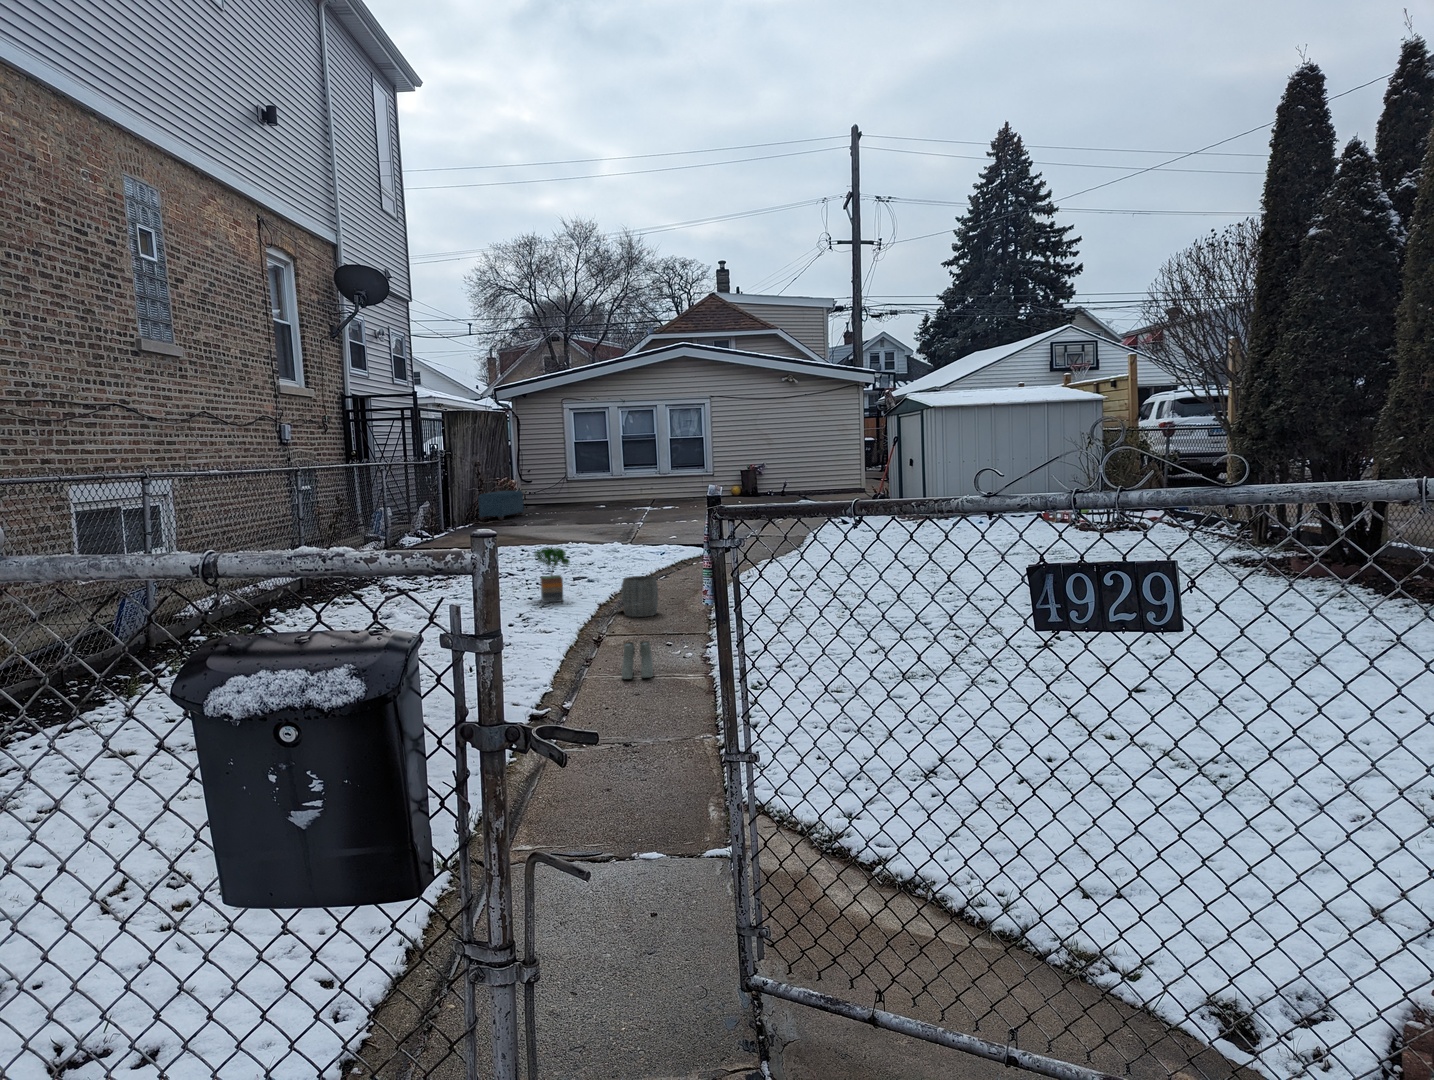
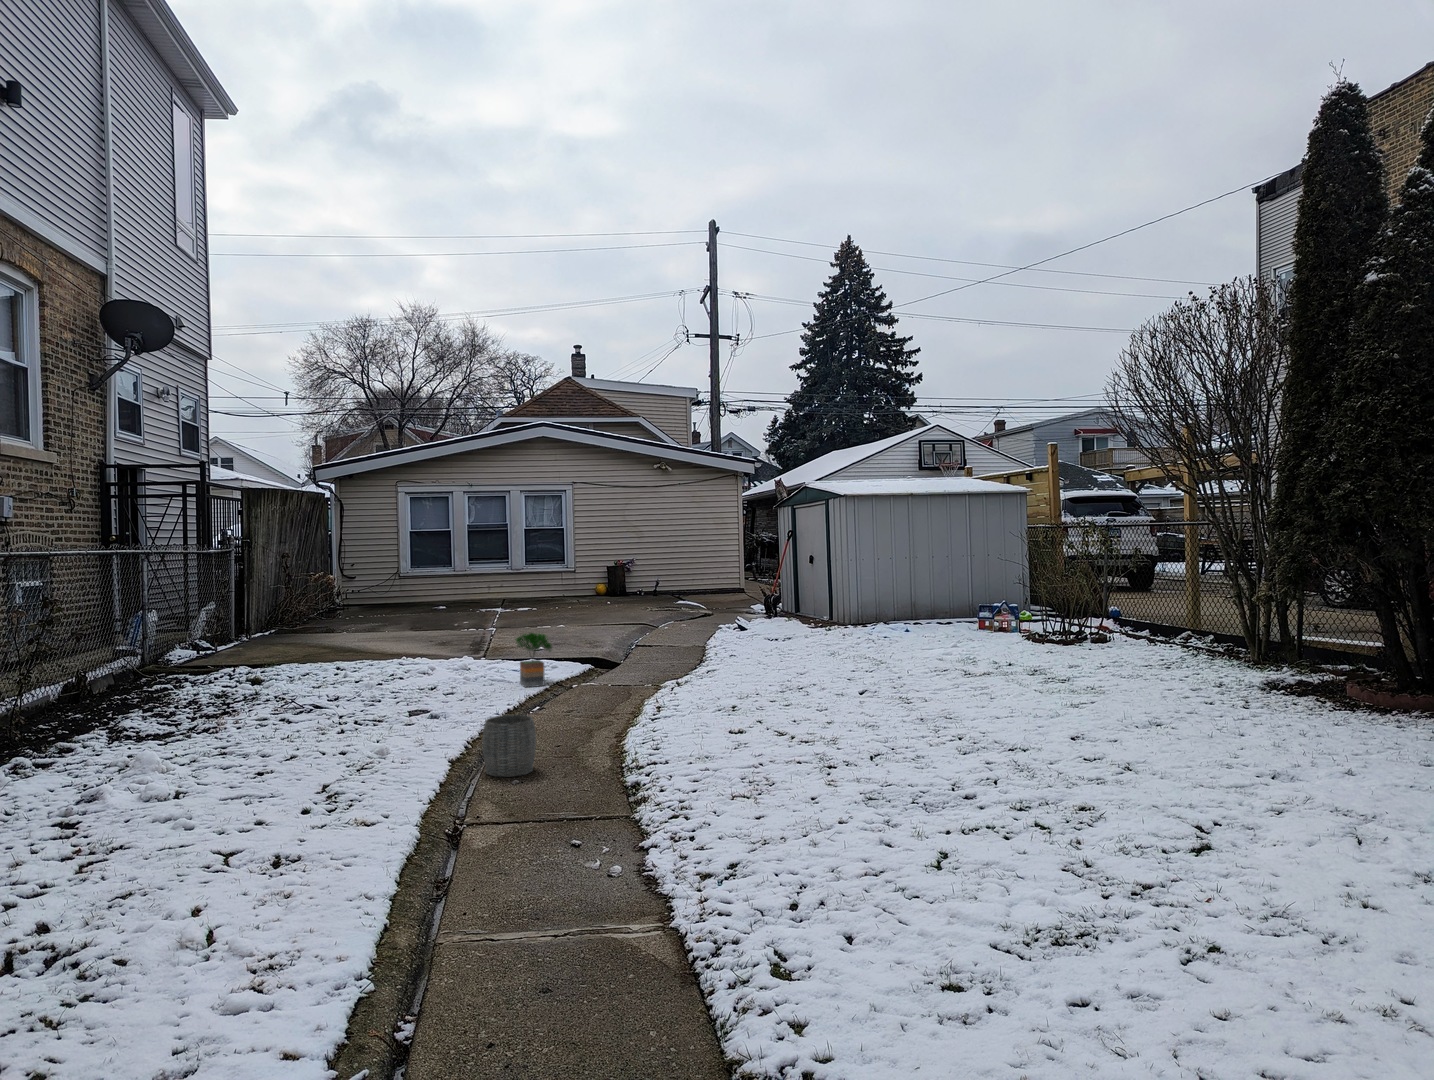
bench: present [478,490,524,520] -> none [285,589,344,625]
potted tree: present [534,548,570,603] -> present [515,633,552,687]
boots: present [622,641,653,679] -> none [495,842,548,914]

